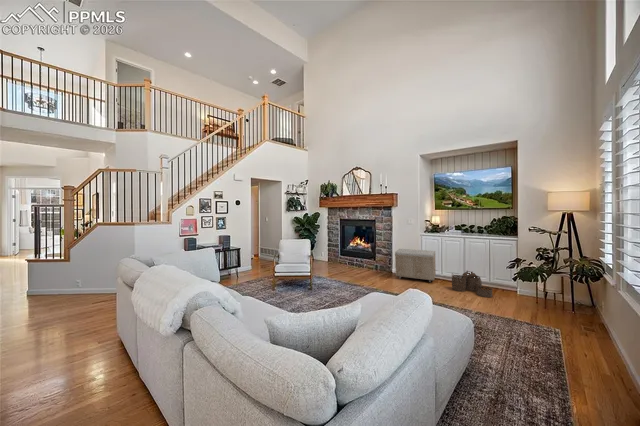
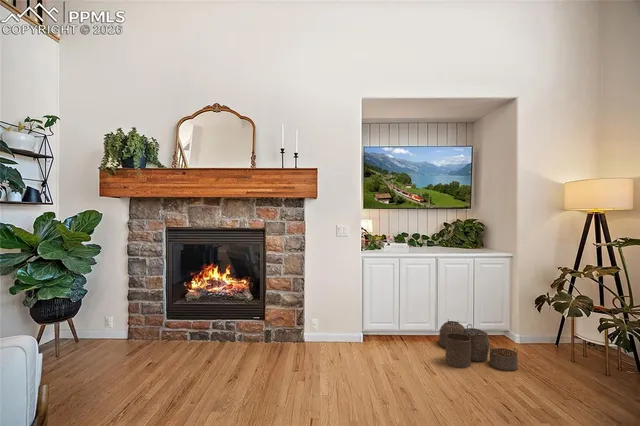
storage bench: present [395,249,436,282] -> none [323,288,408,359]

